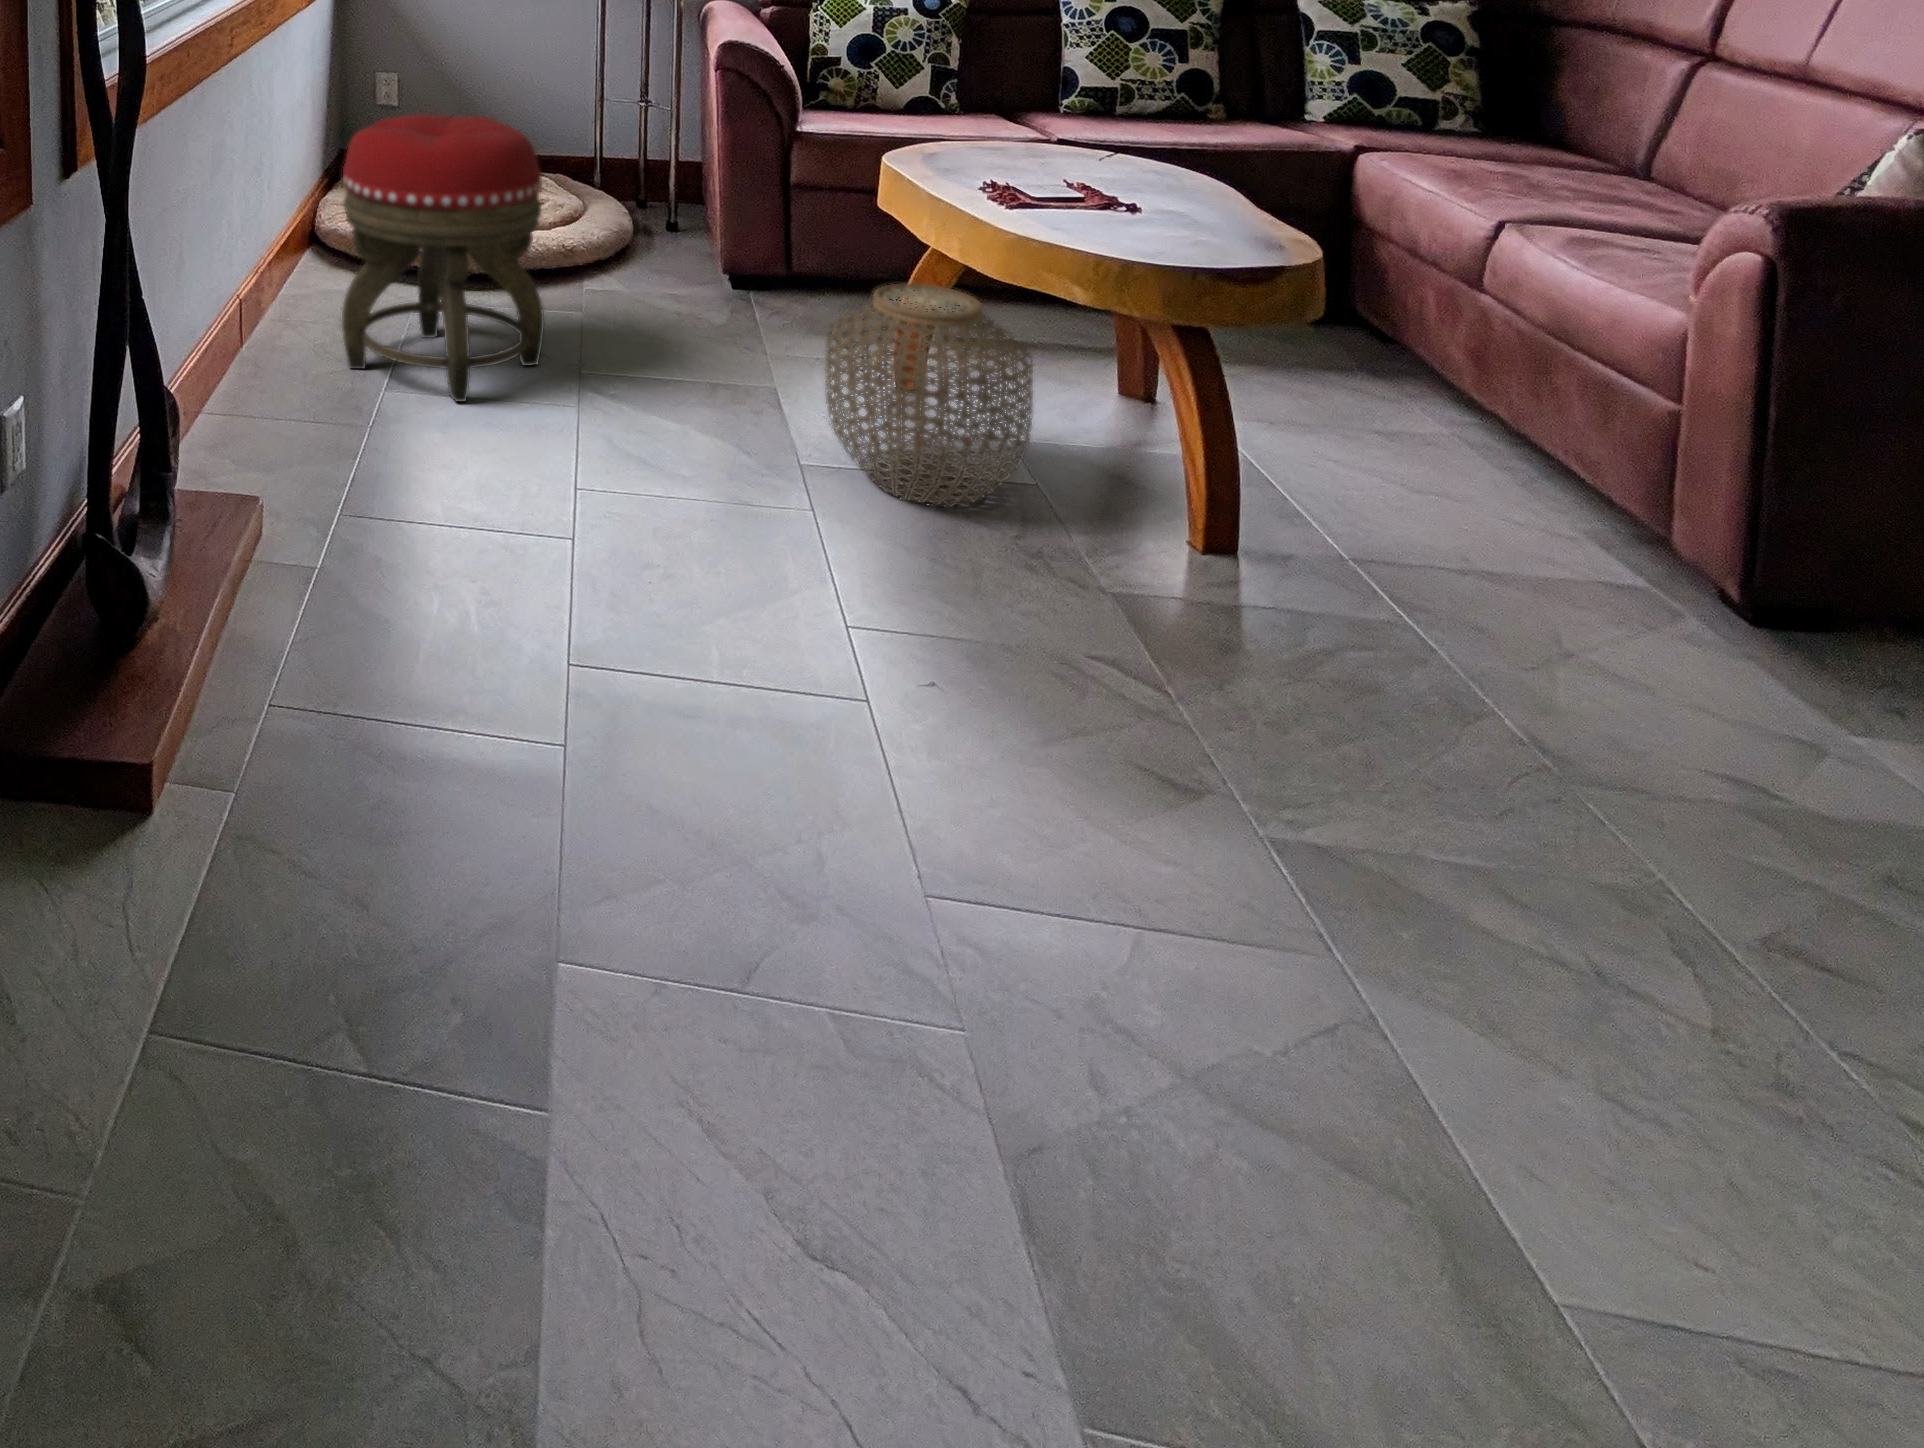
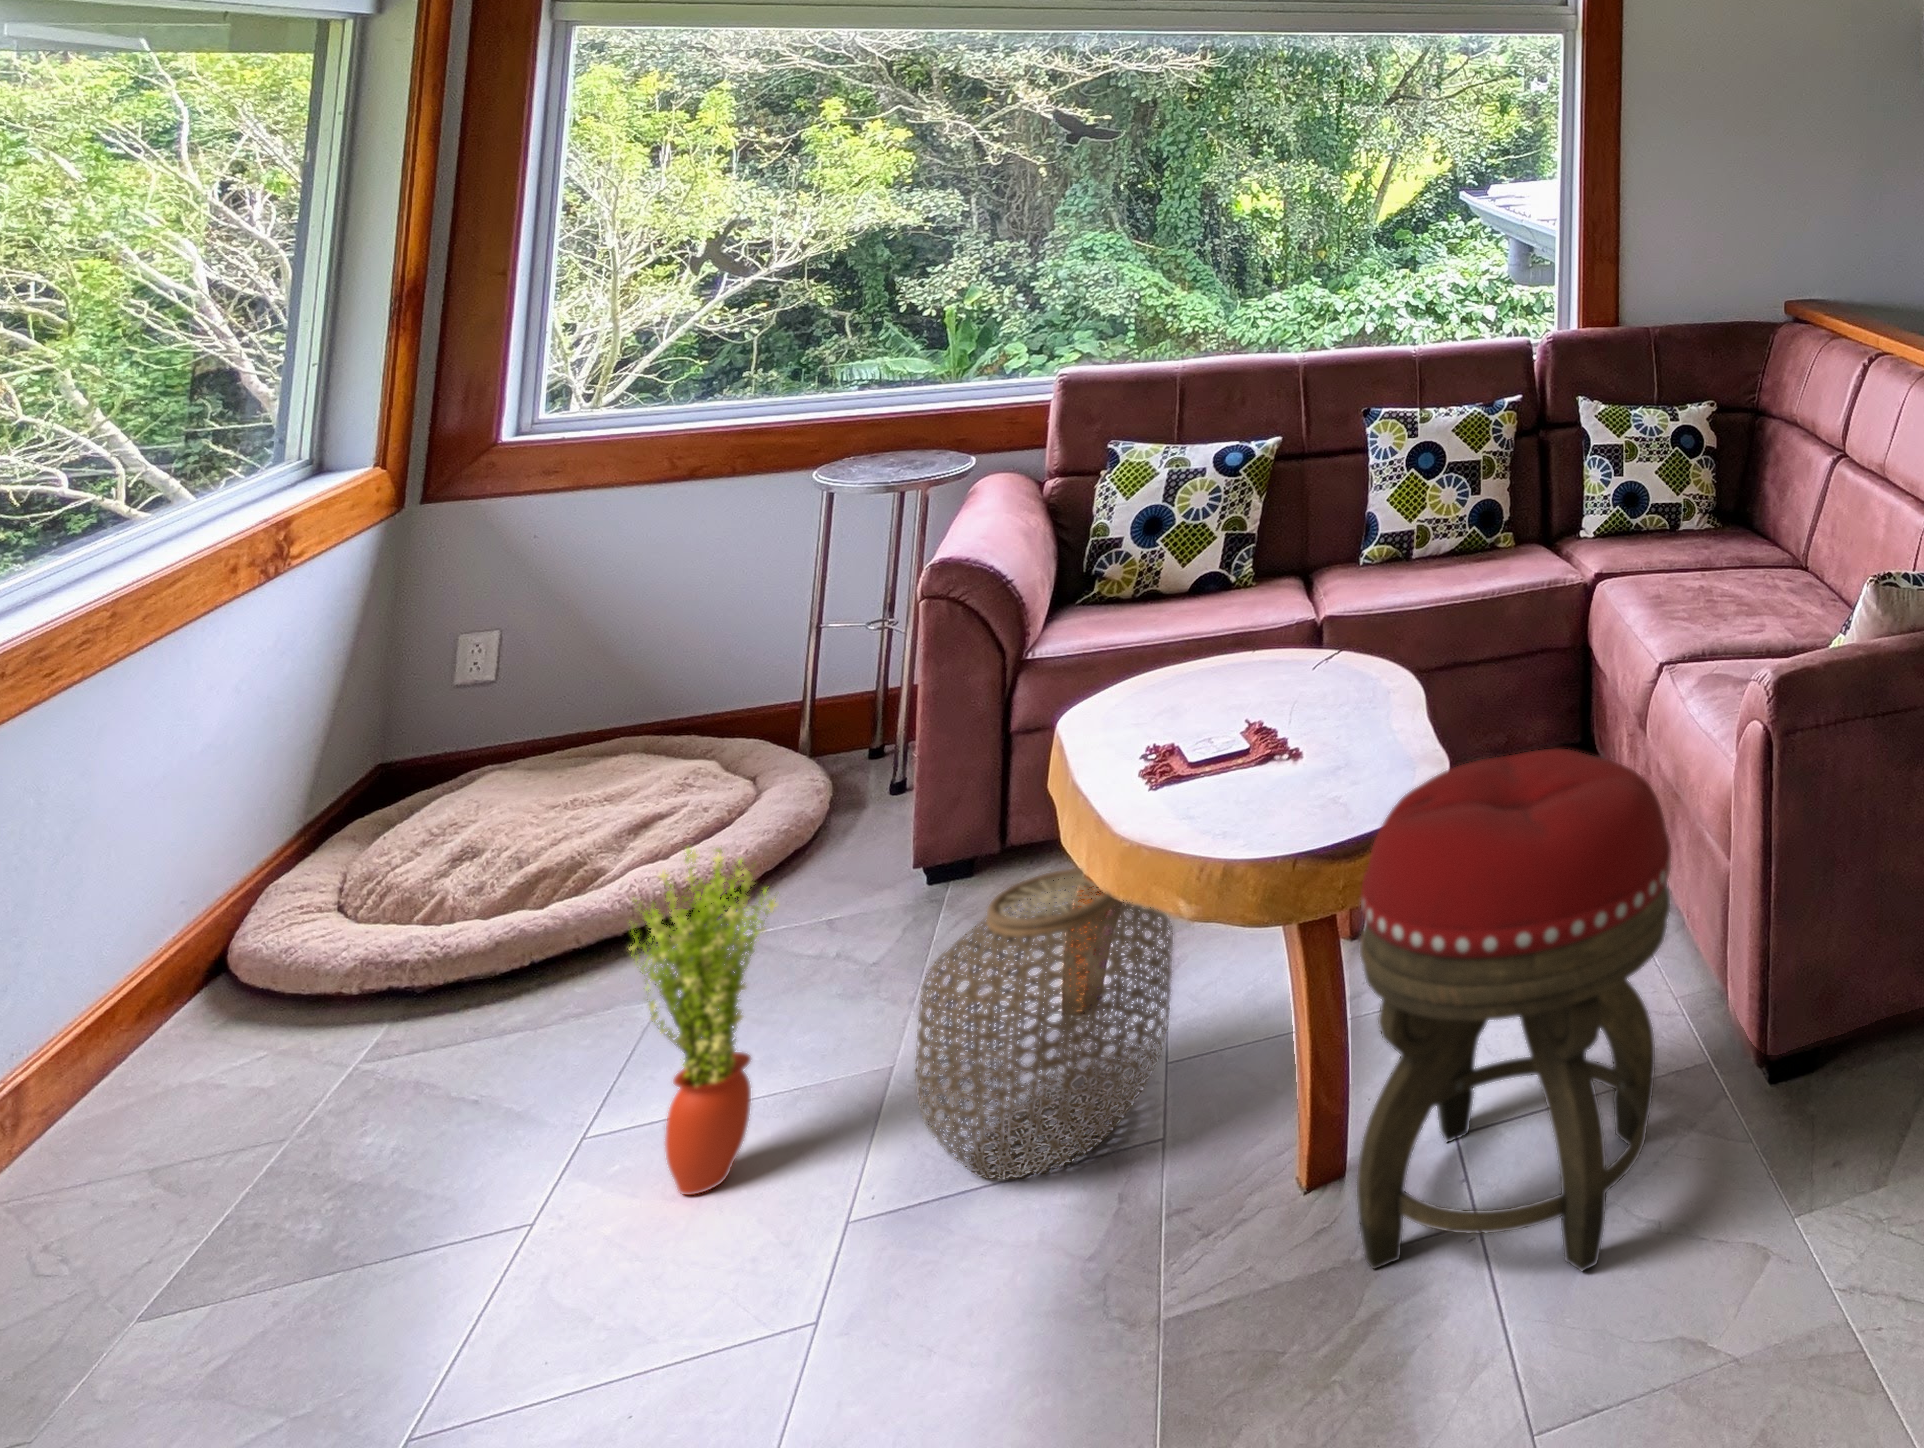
footstool: present [342,115,544,402] -> present [1357,749,1671,1271]
potted plant: none [611,204,710,439] -> present [629,848,777,1195]

